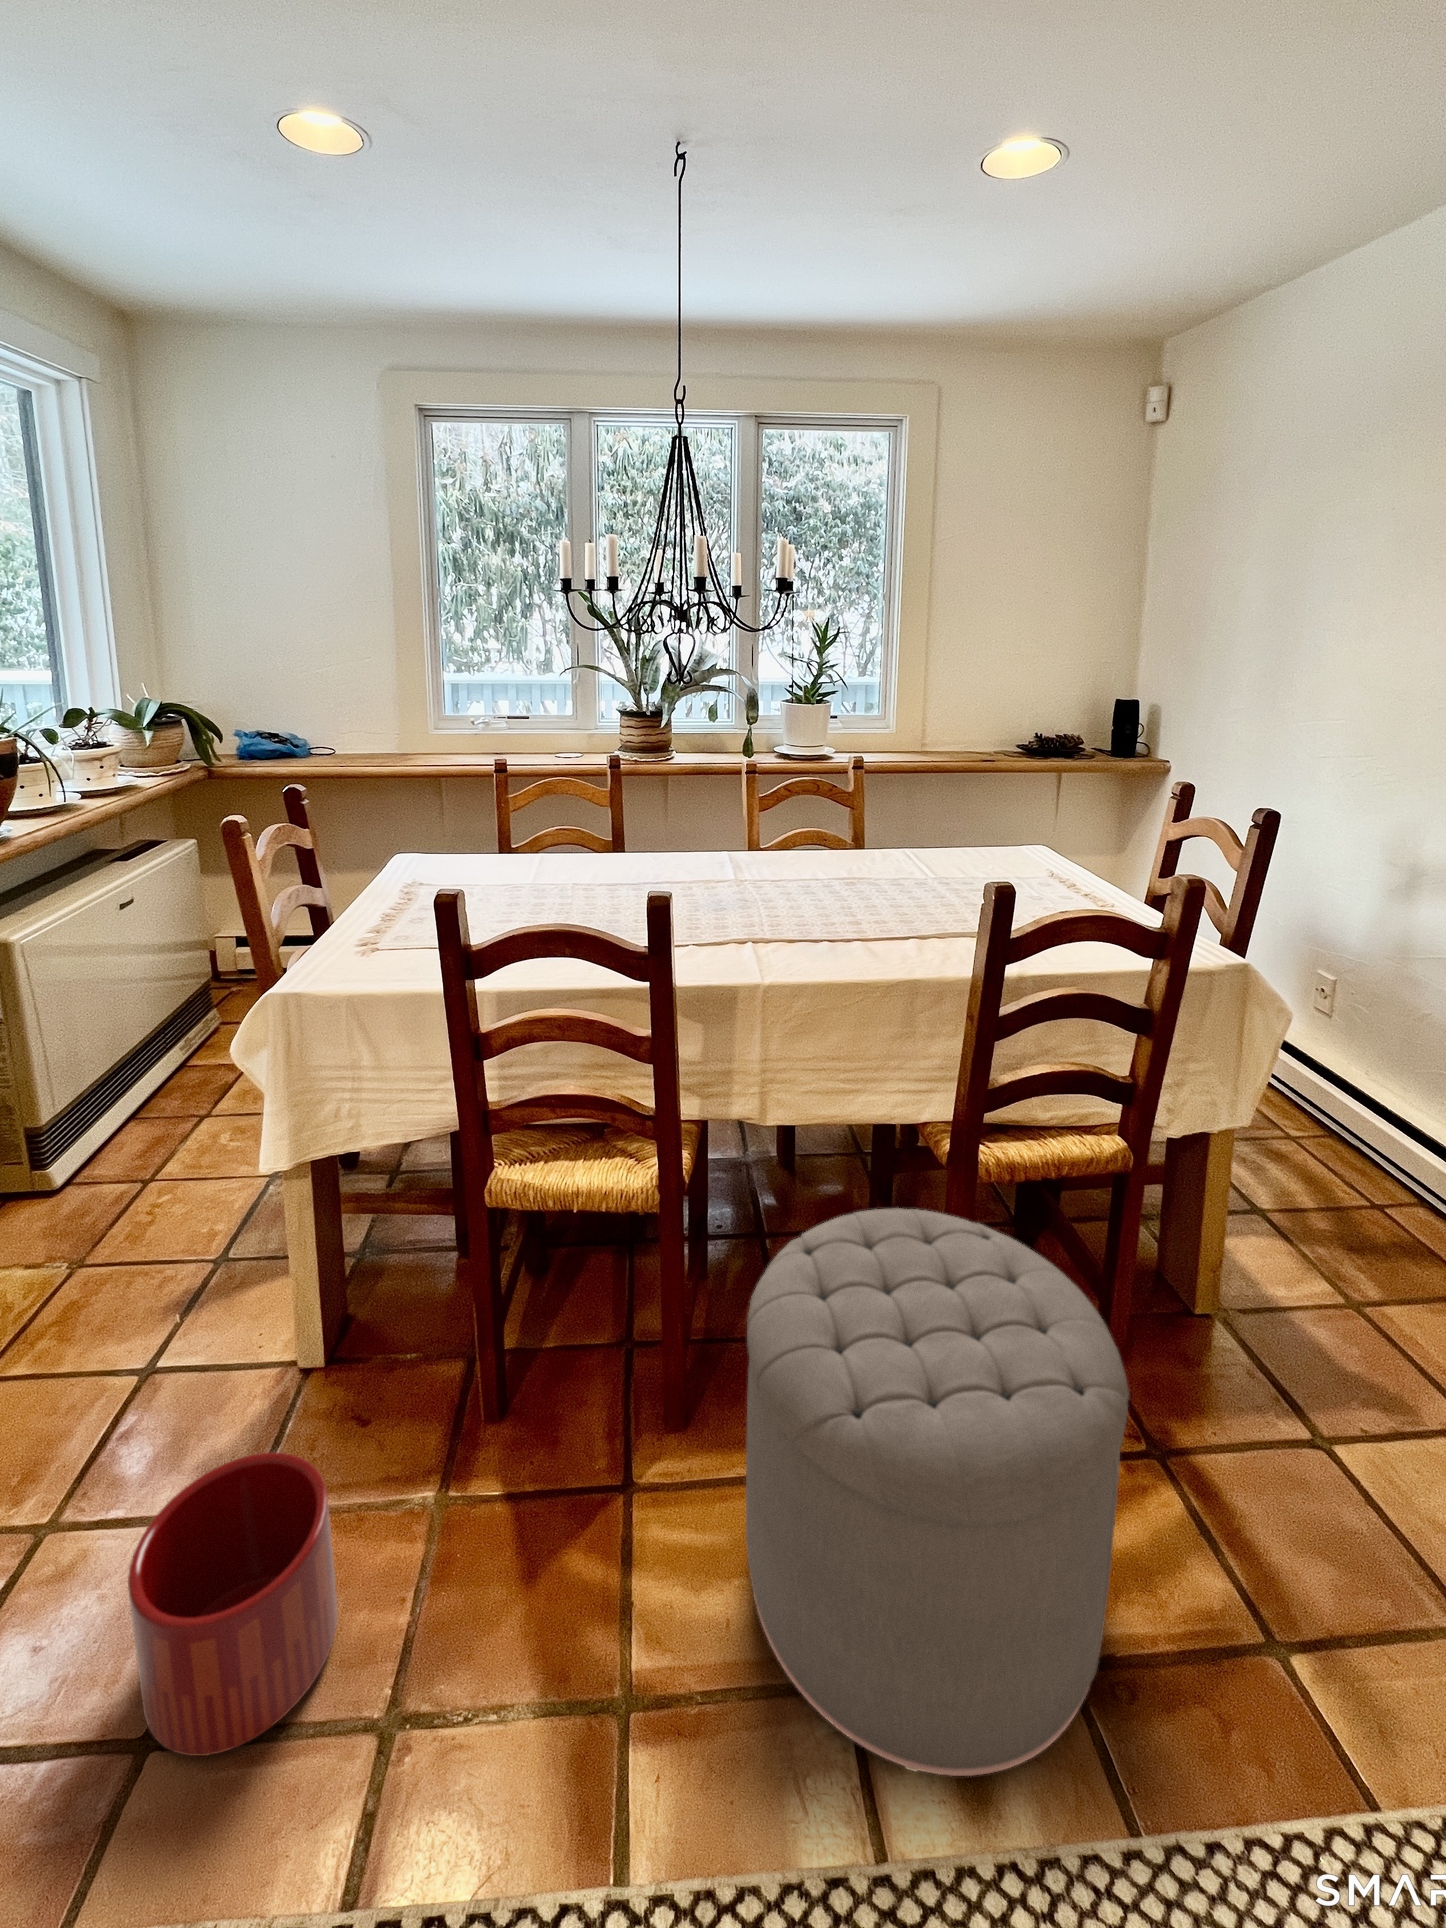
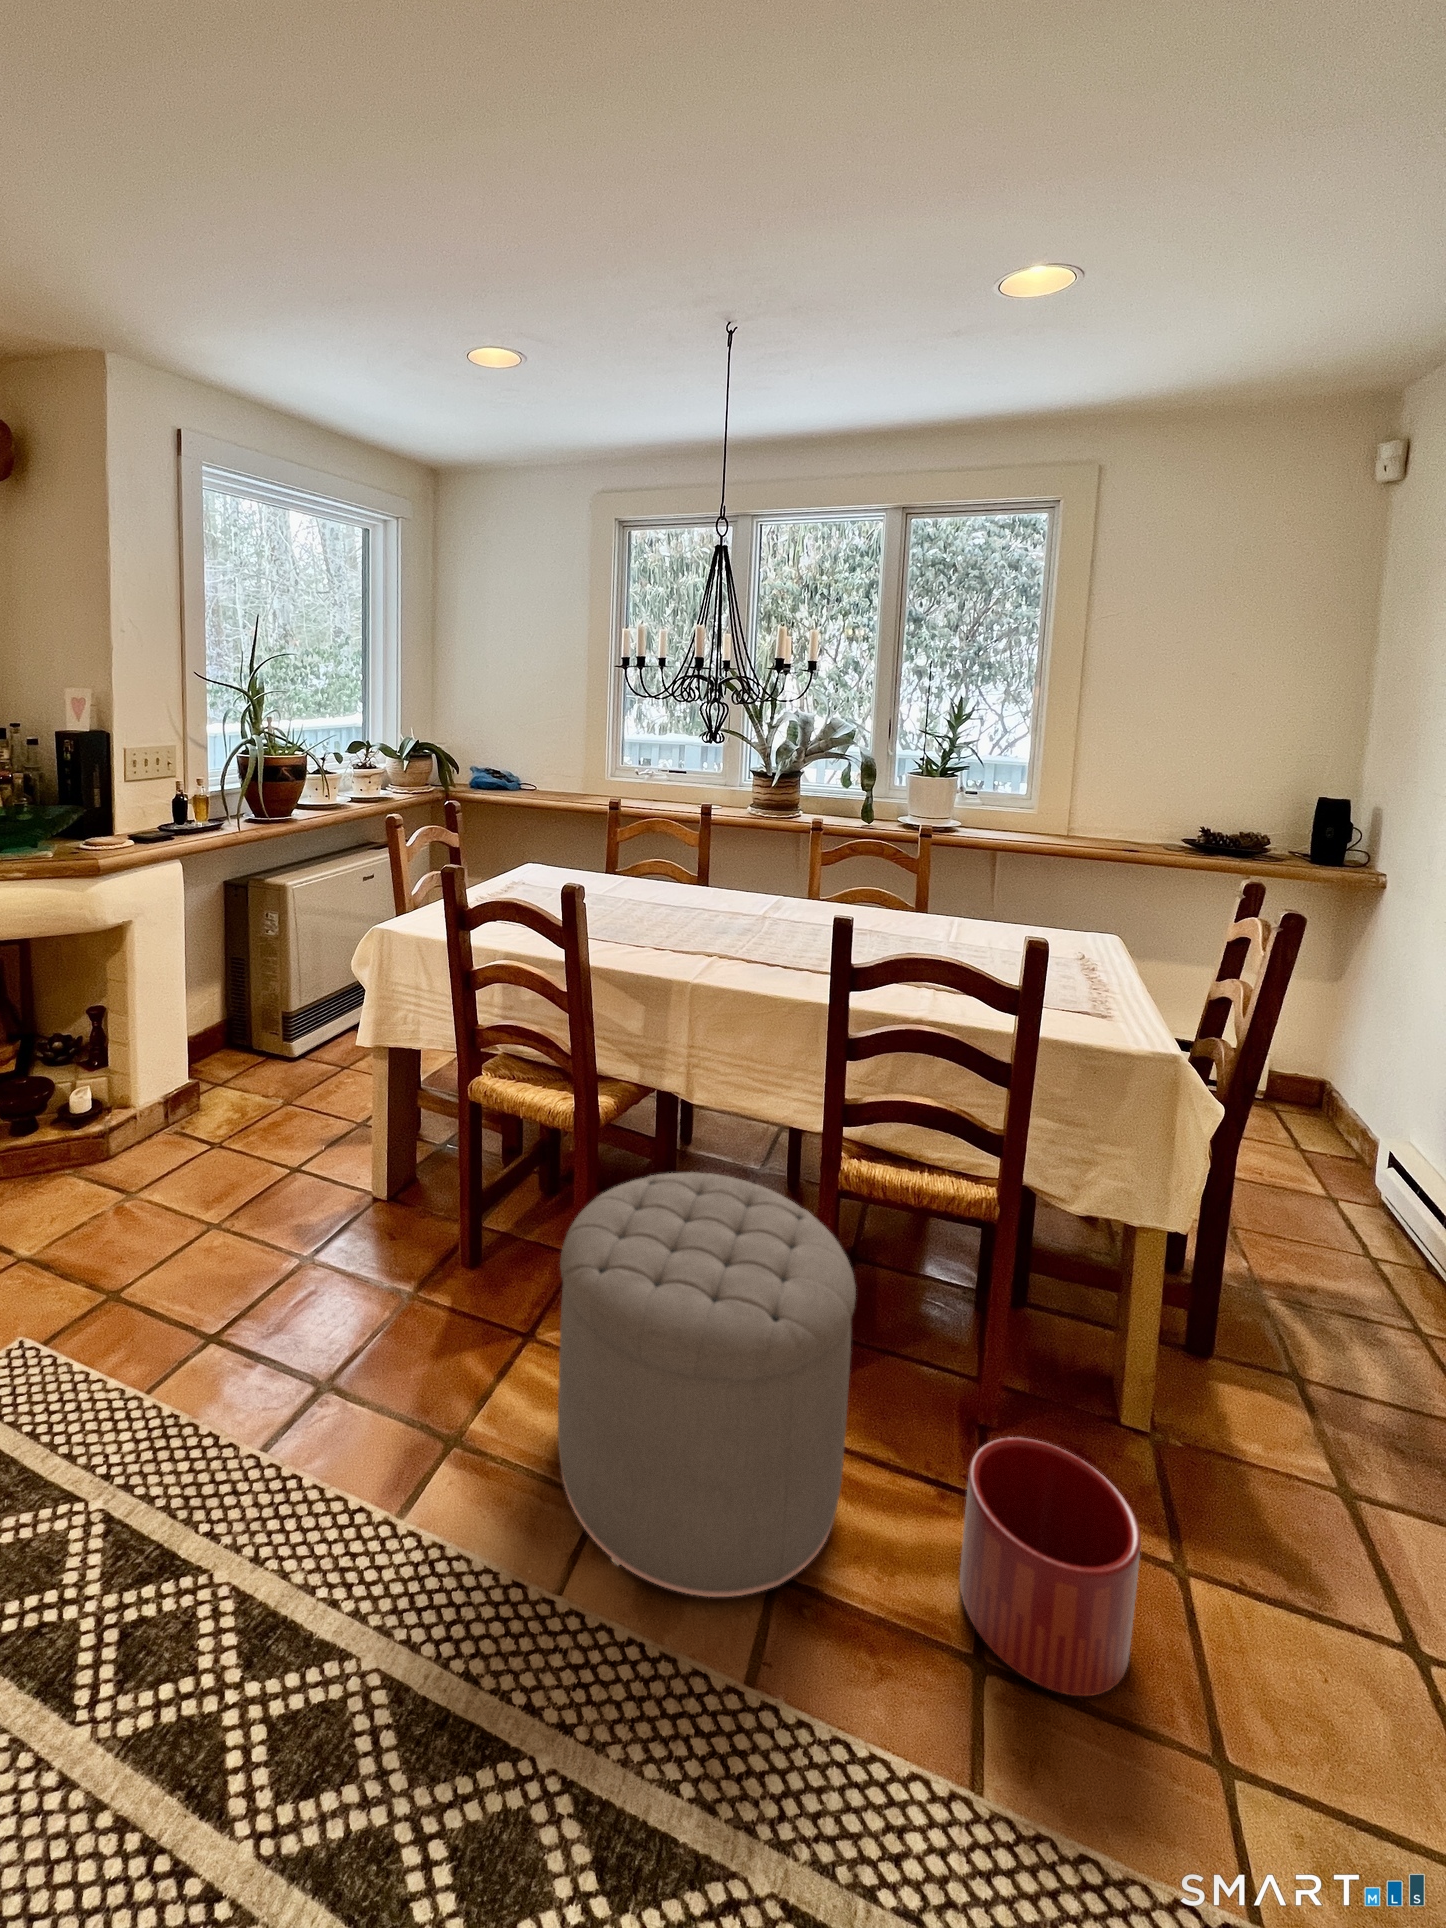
planter: present [128,1452,338,1756] -> present [960,1437,1141,1696]

